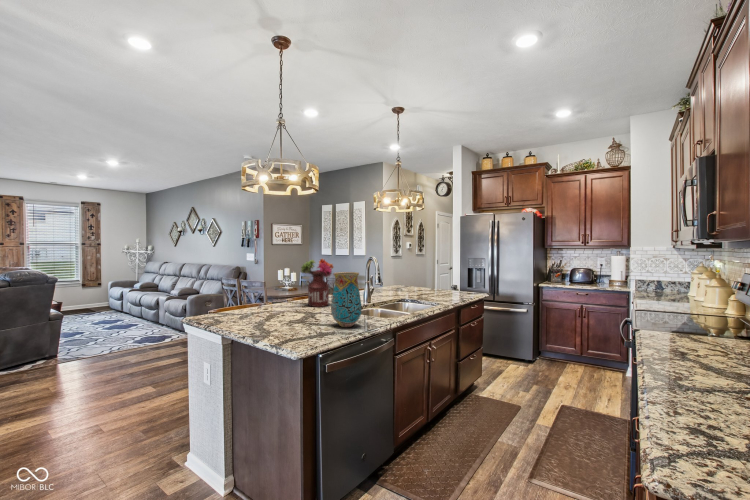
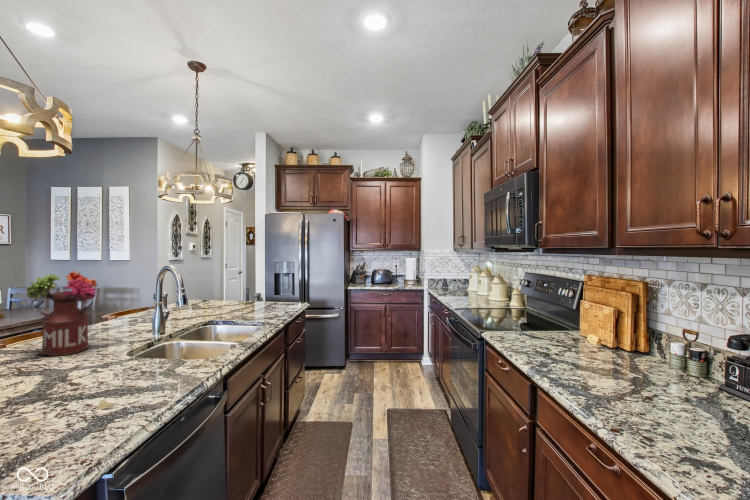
vase: present [331,272,361,327] -> none [112,295,173,393]

